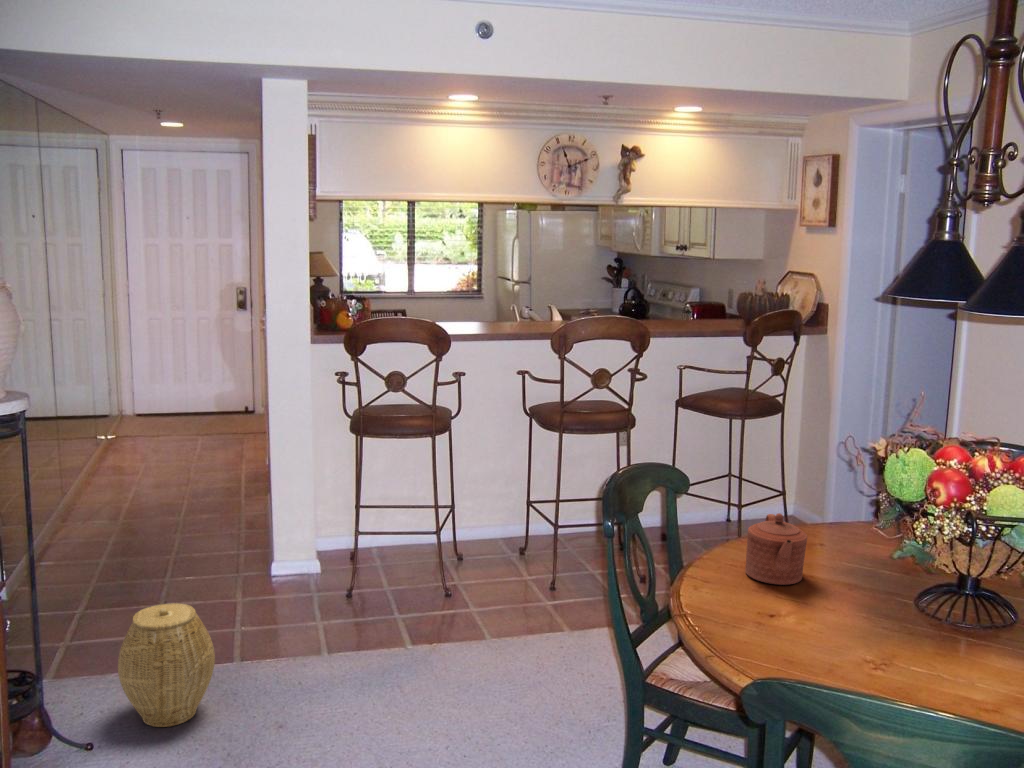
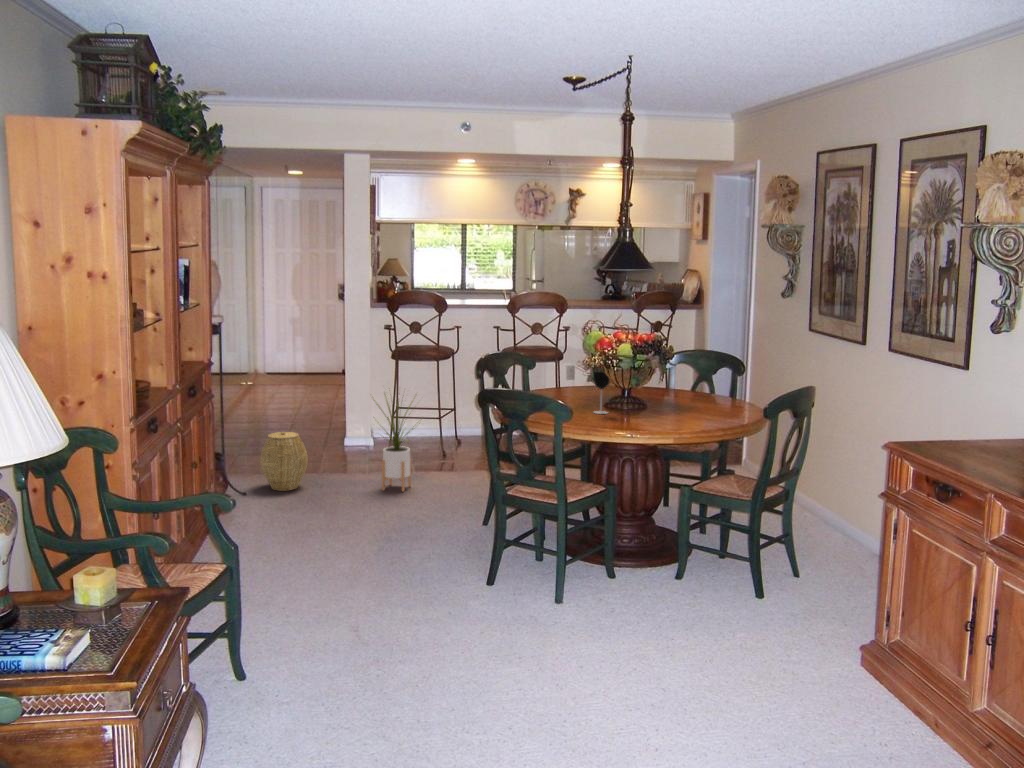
house plant: none [337,503,447,715] -> present [374,399,413,492]
teapot: present [745,513,807,585] -> none [540,367,566,398]
wine glass: none [936,547,989,659] -> present [593,371,610,414]

